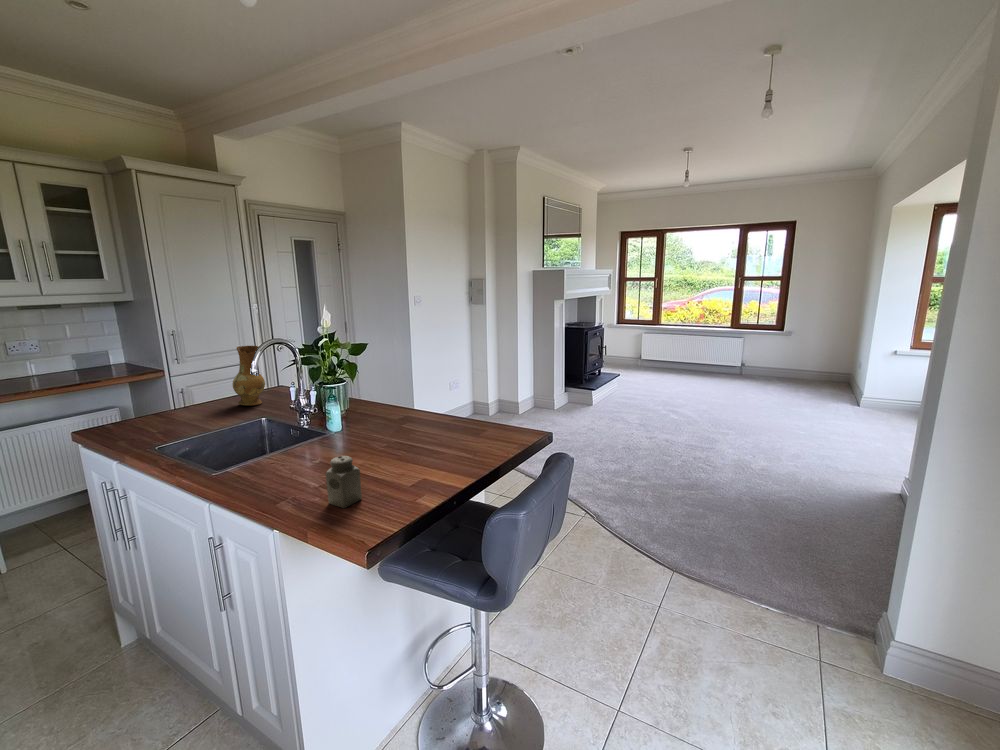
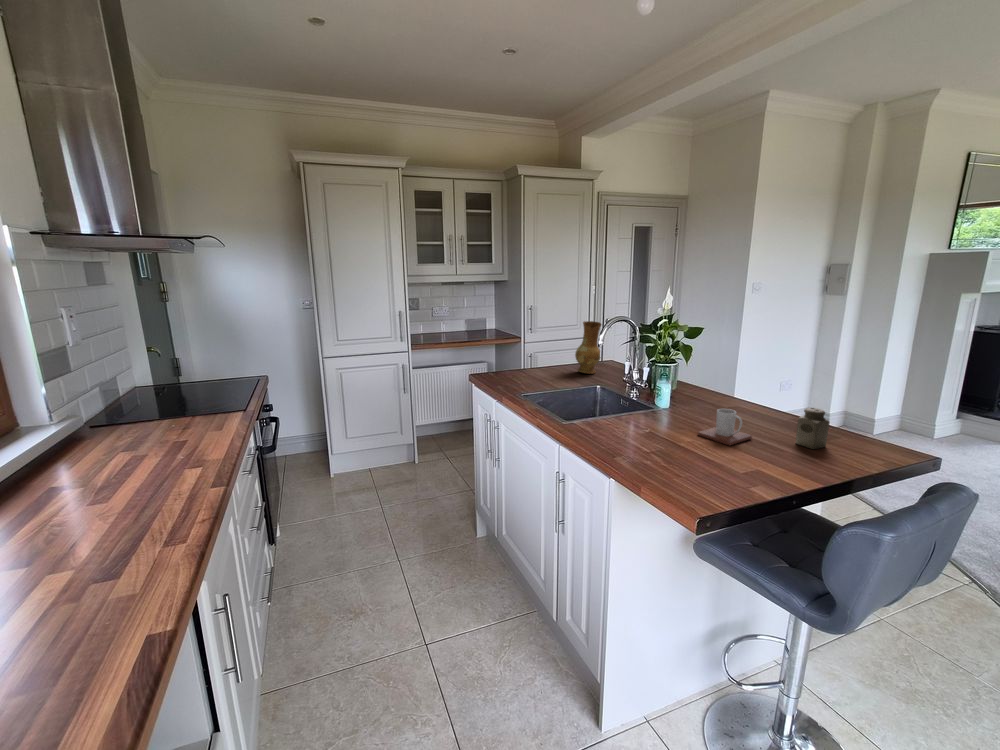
mug: none [370,423,420,459] -> present [698,409,752,445]
salt shaker: present [325,456,362,508] -> present [796,408,829,449]

